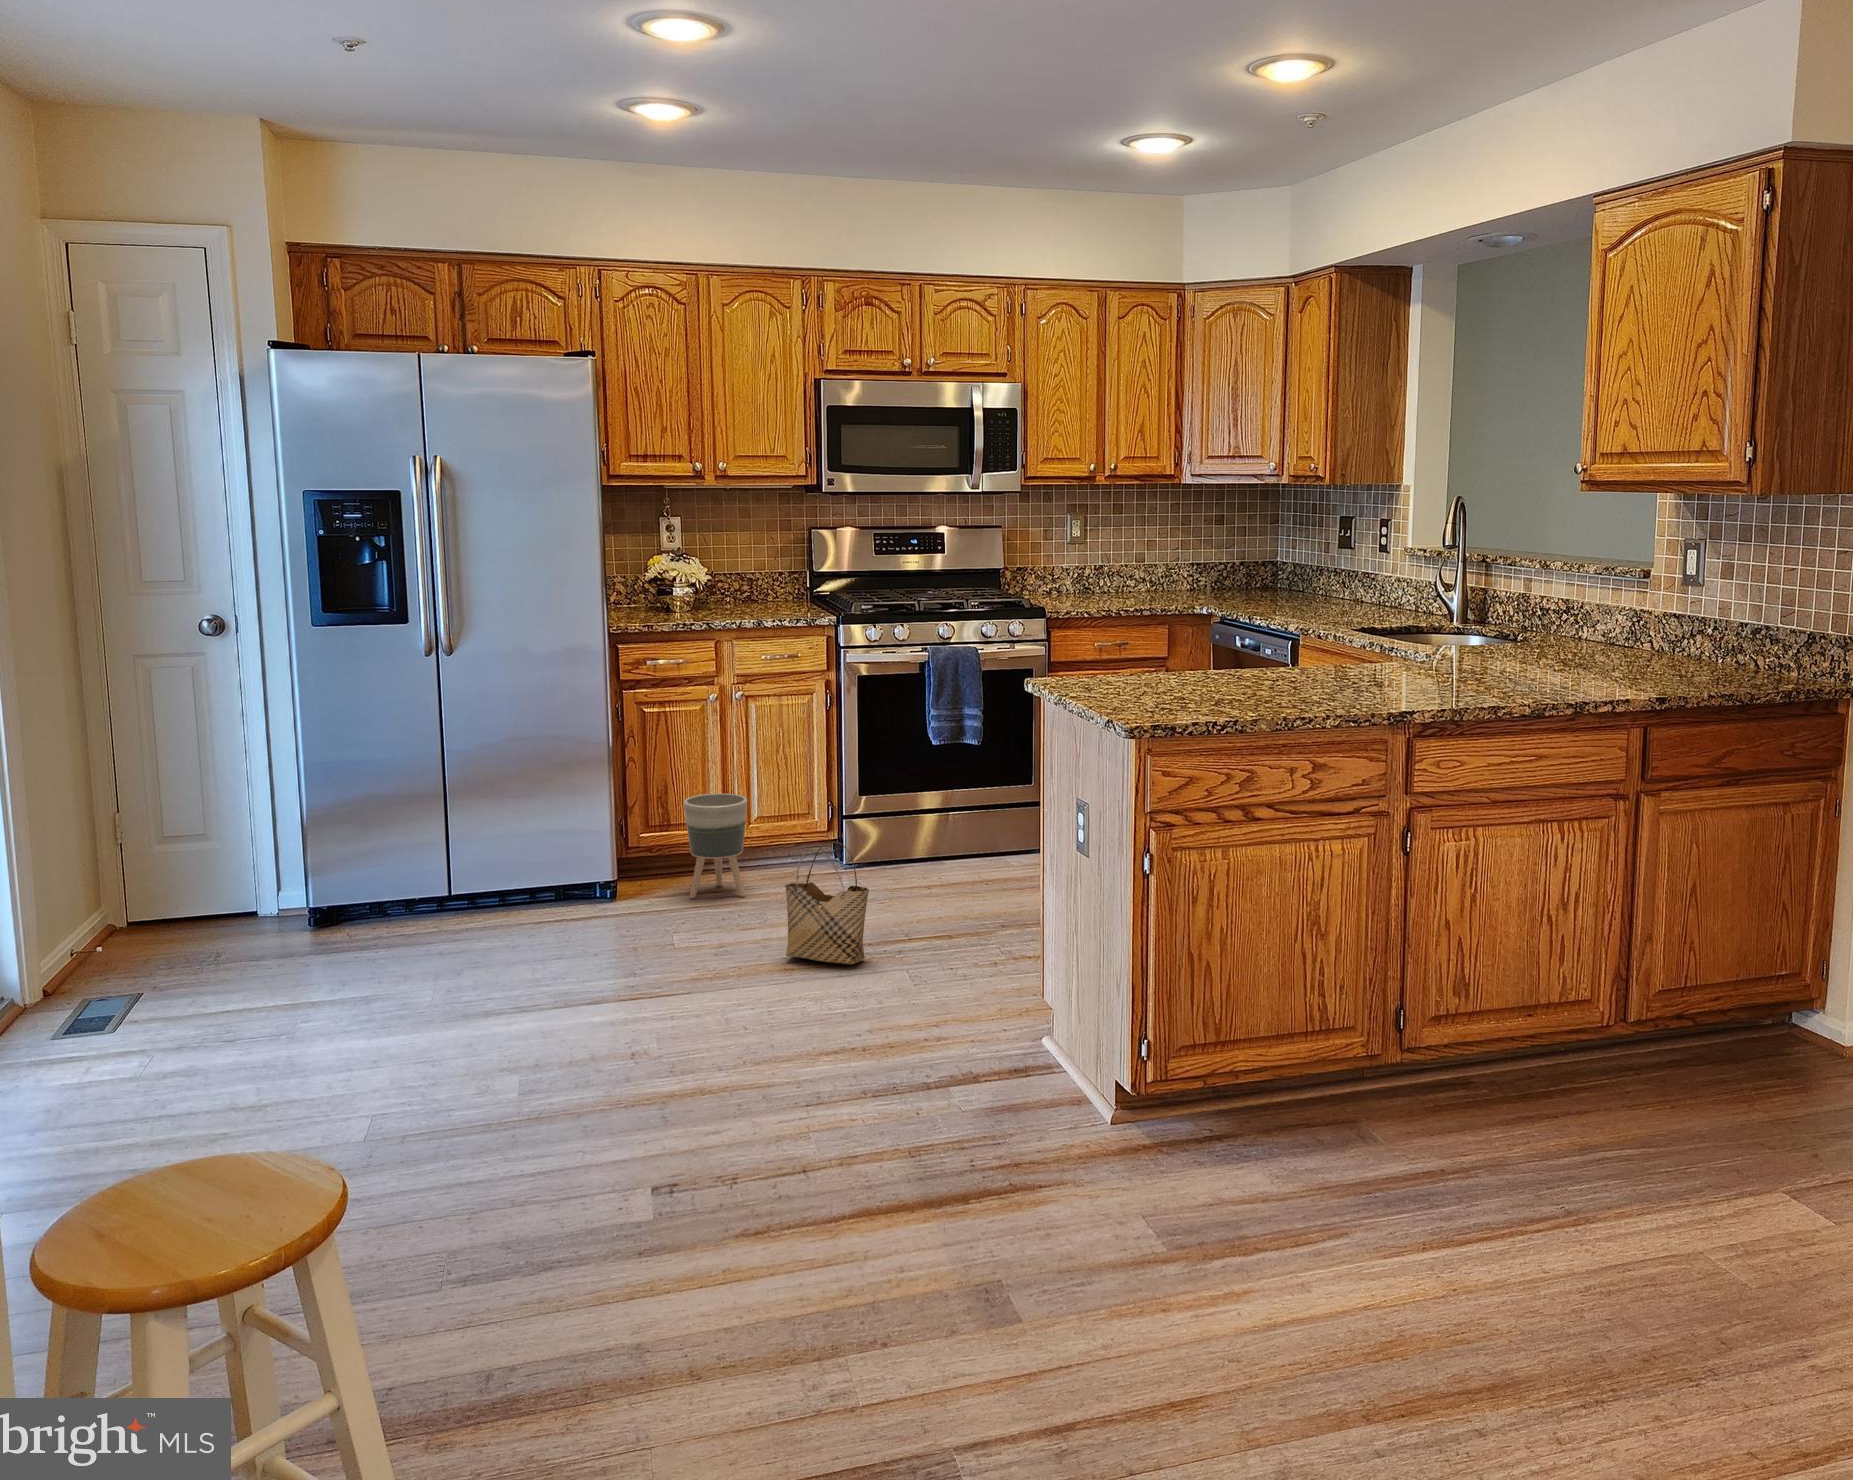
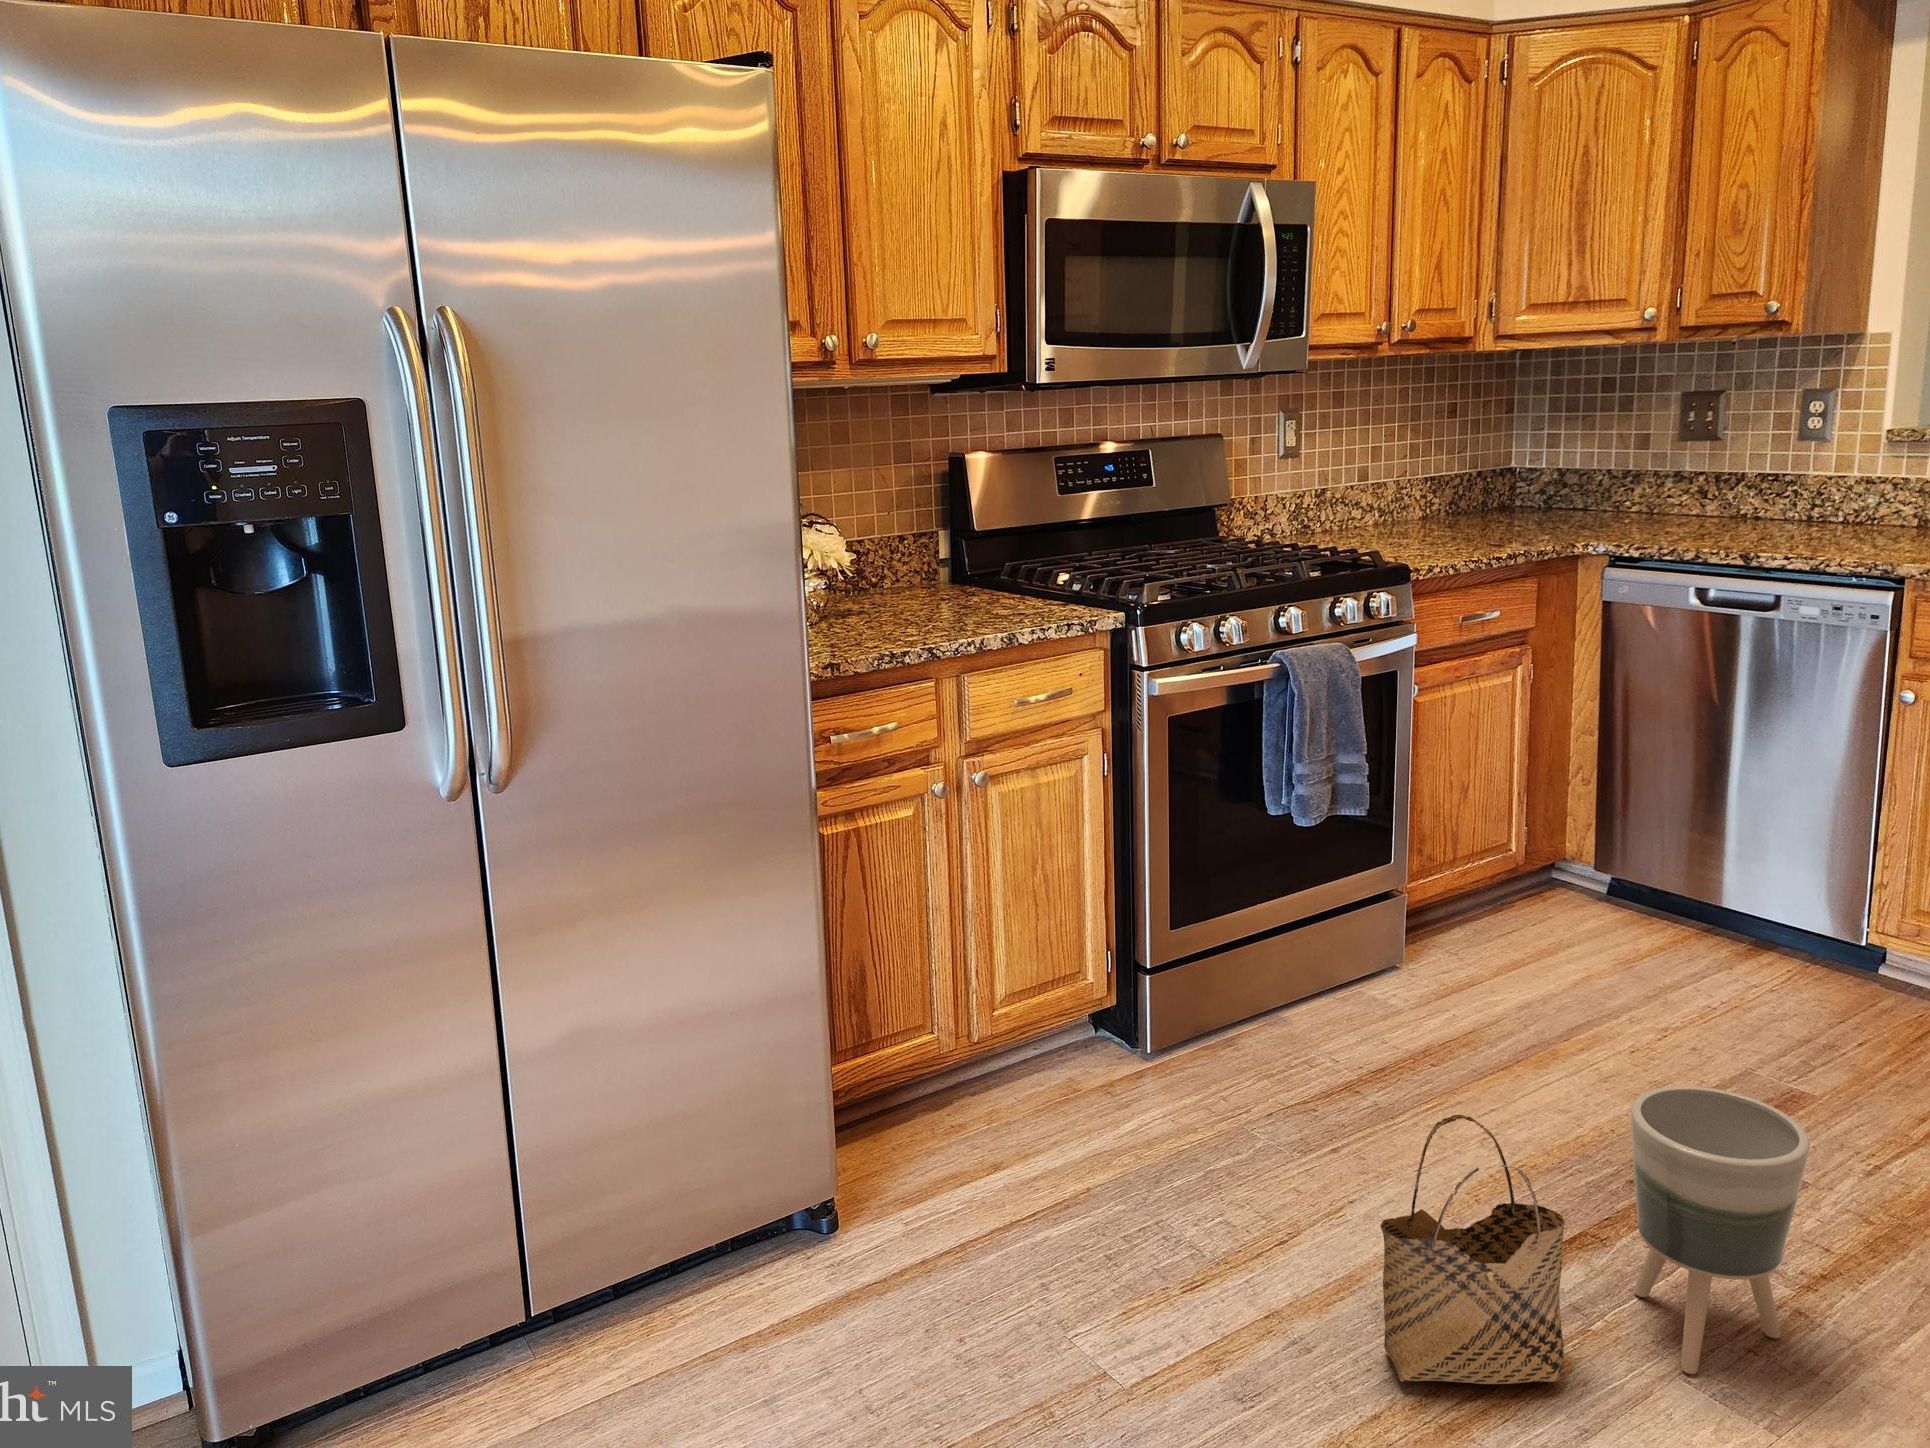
planter: present [683,793,747,898] -> present [1631,1086,1810,1374]

